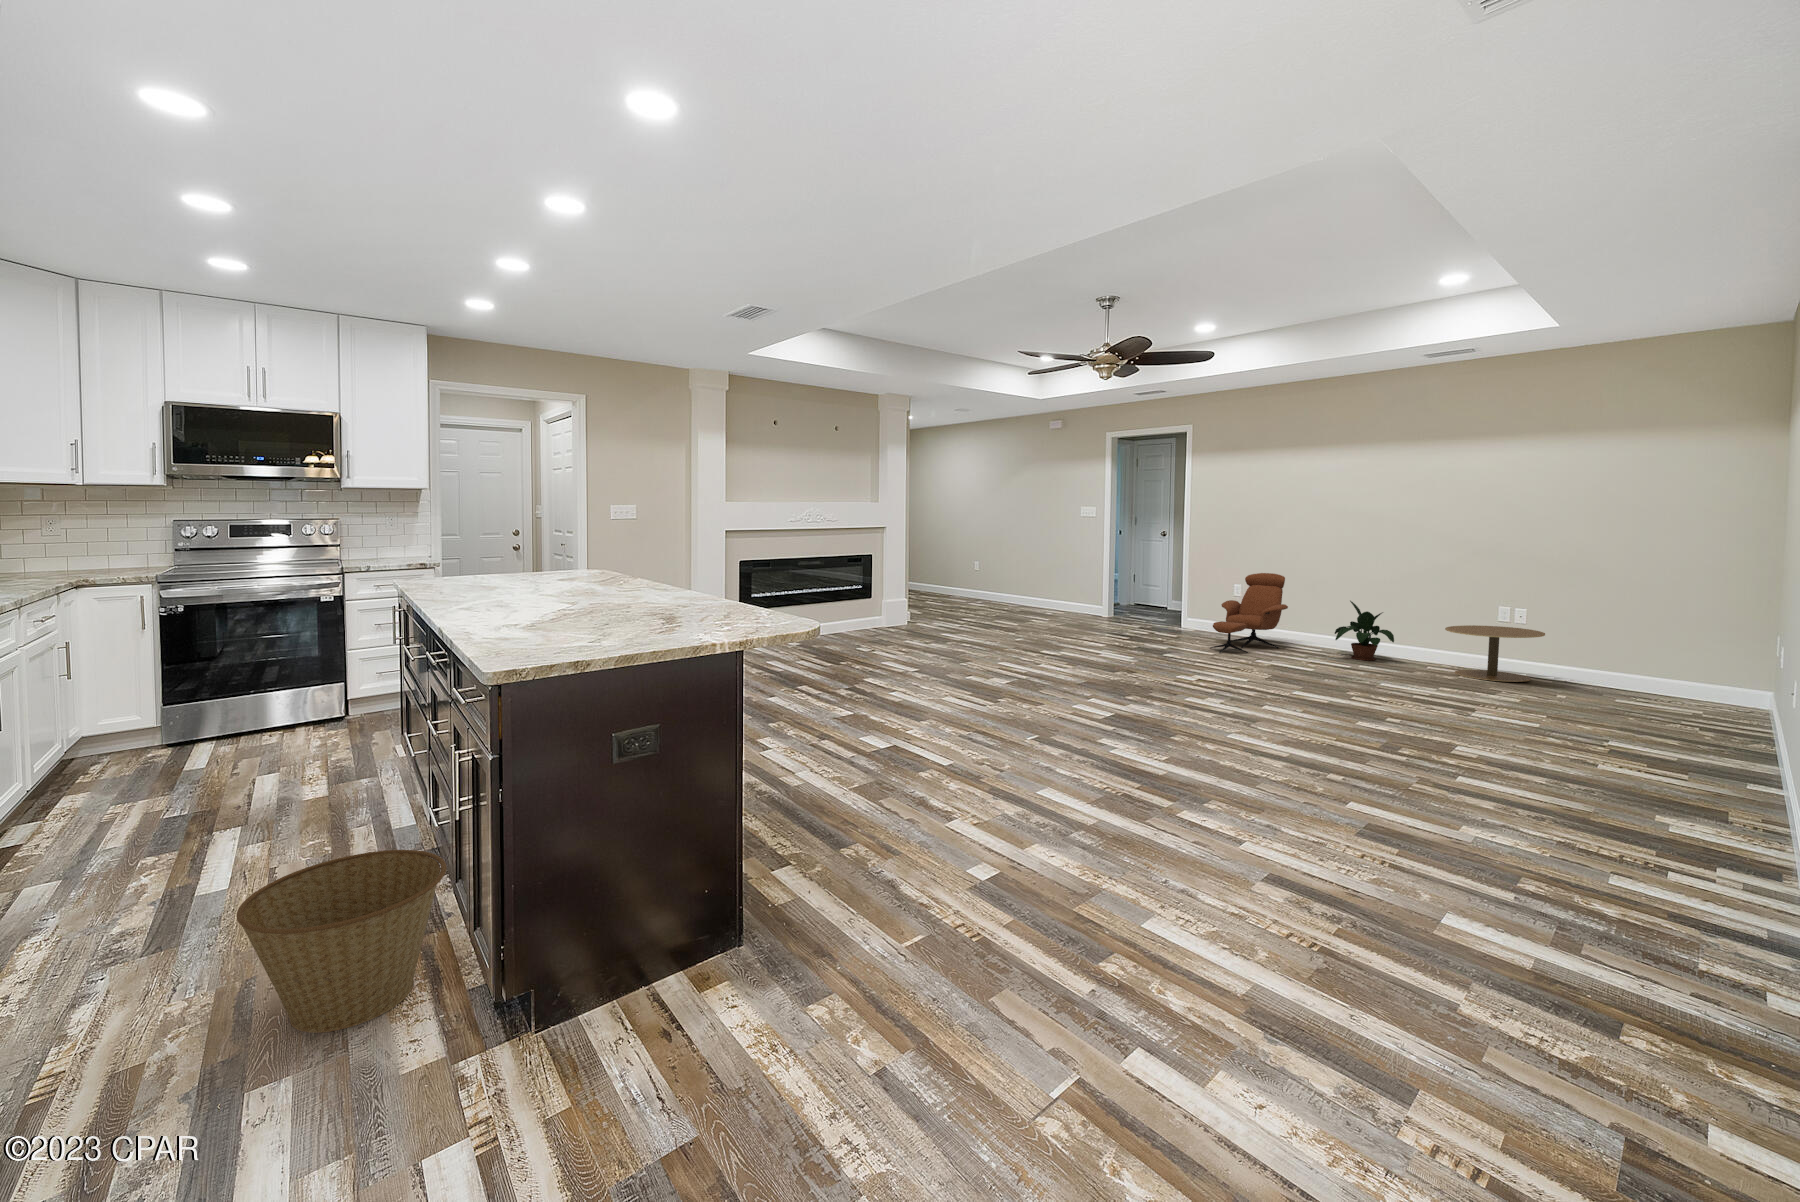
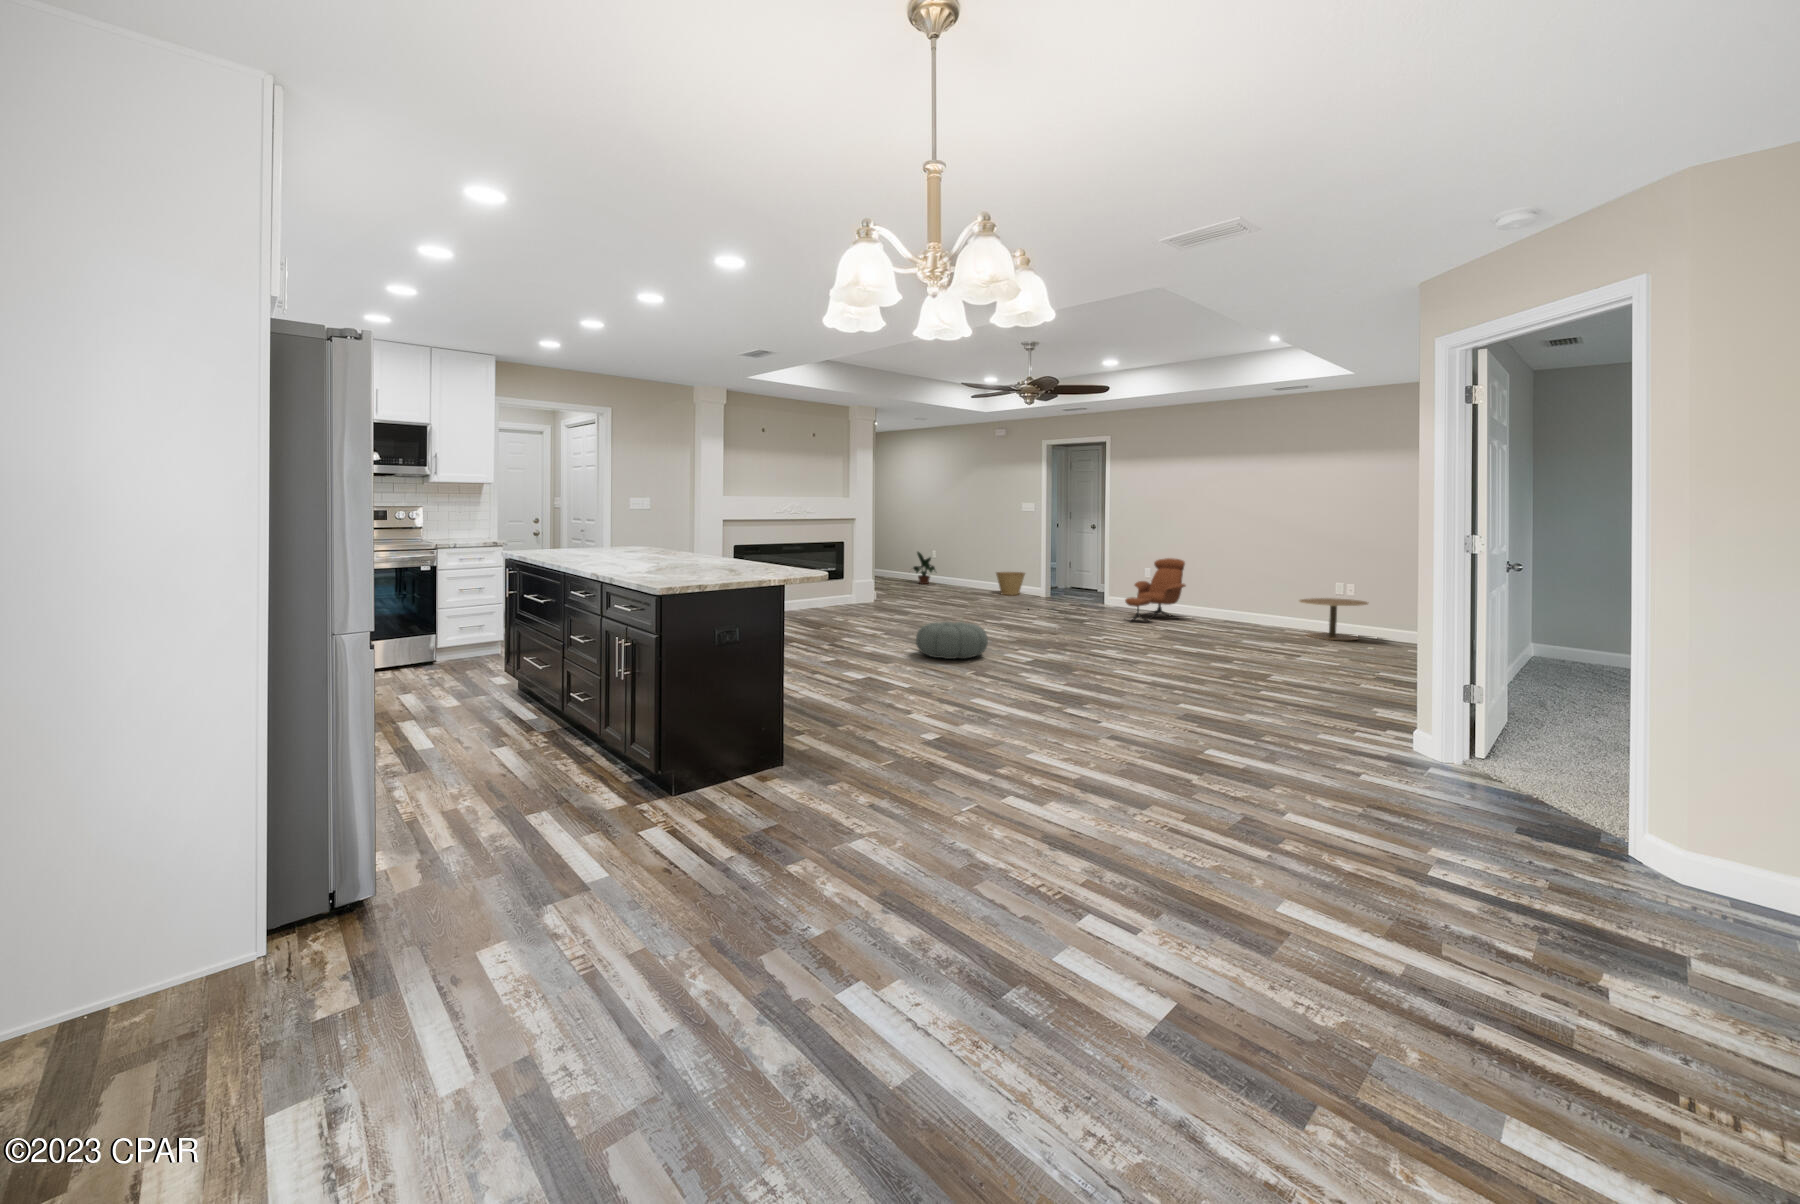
potted plant: present [1335,601,1394,660] -> present [913,552,935,584]
pouf: none [957,660,1051,712] -> present [916,622,988,659]
basket: present [236,850,447,1033] -> present [996,572,1025,595]

